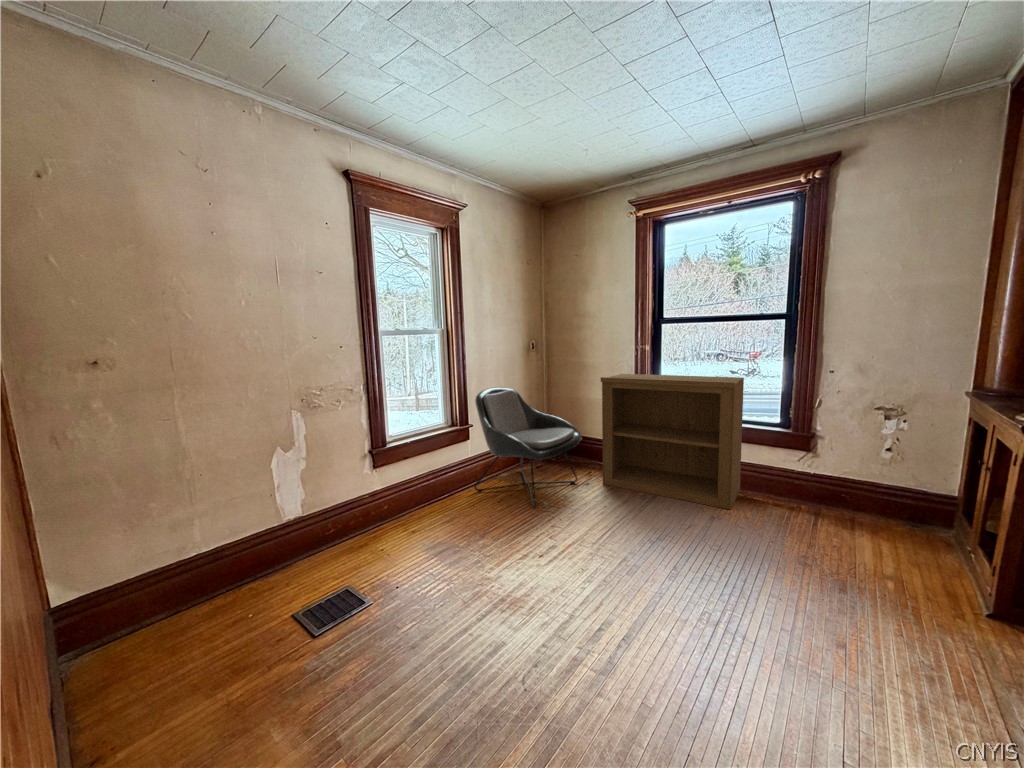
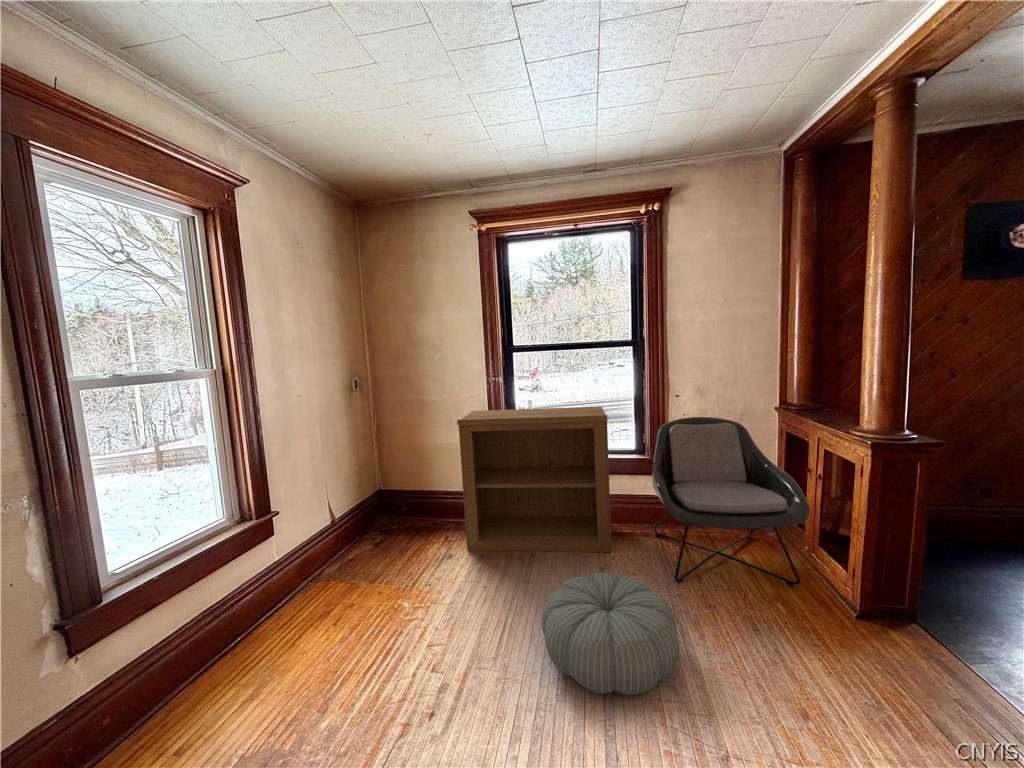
lounge chair: present [475,387,582,508] -> present [652,417,810,586]
pouf: none [628,505,744,586] -> present [542,573,679,695]

